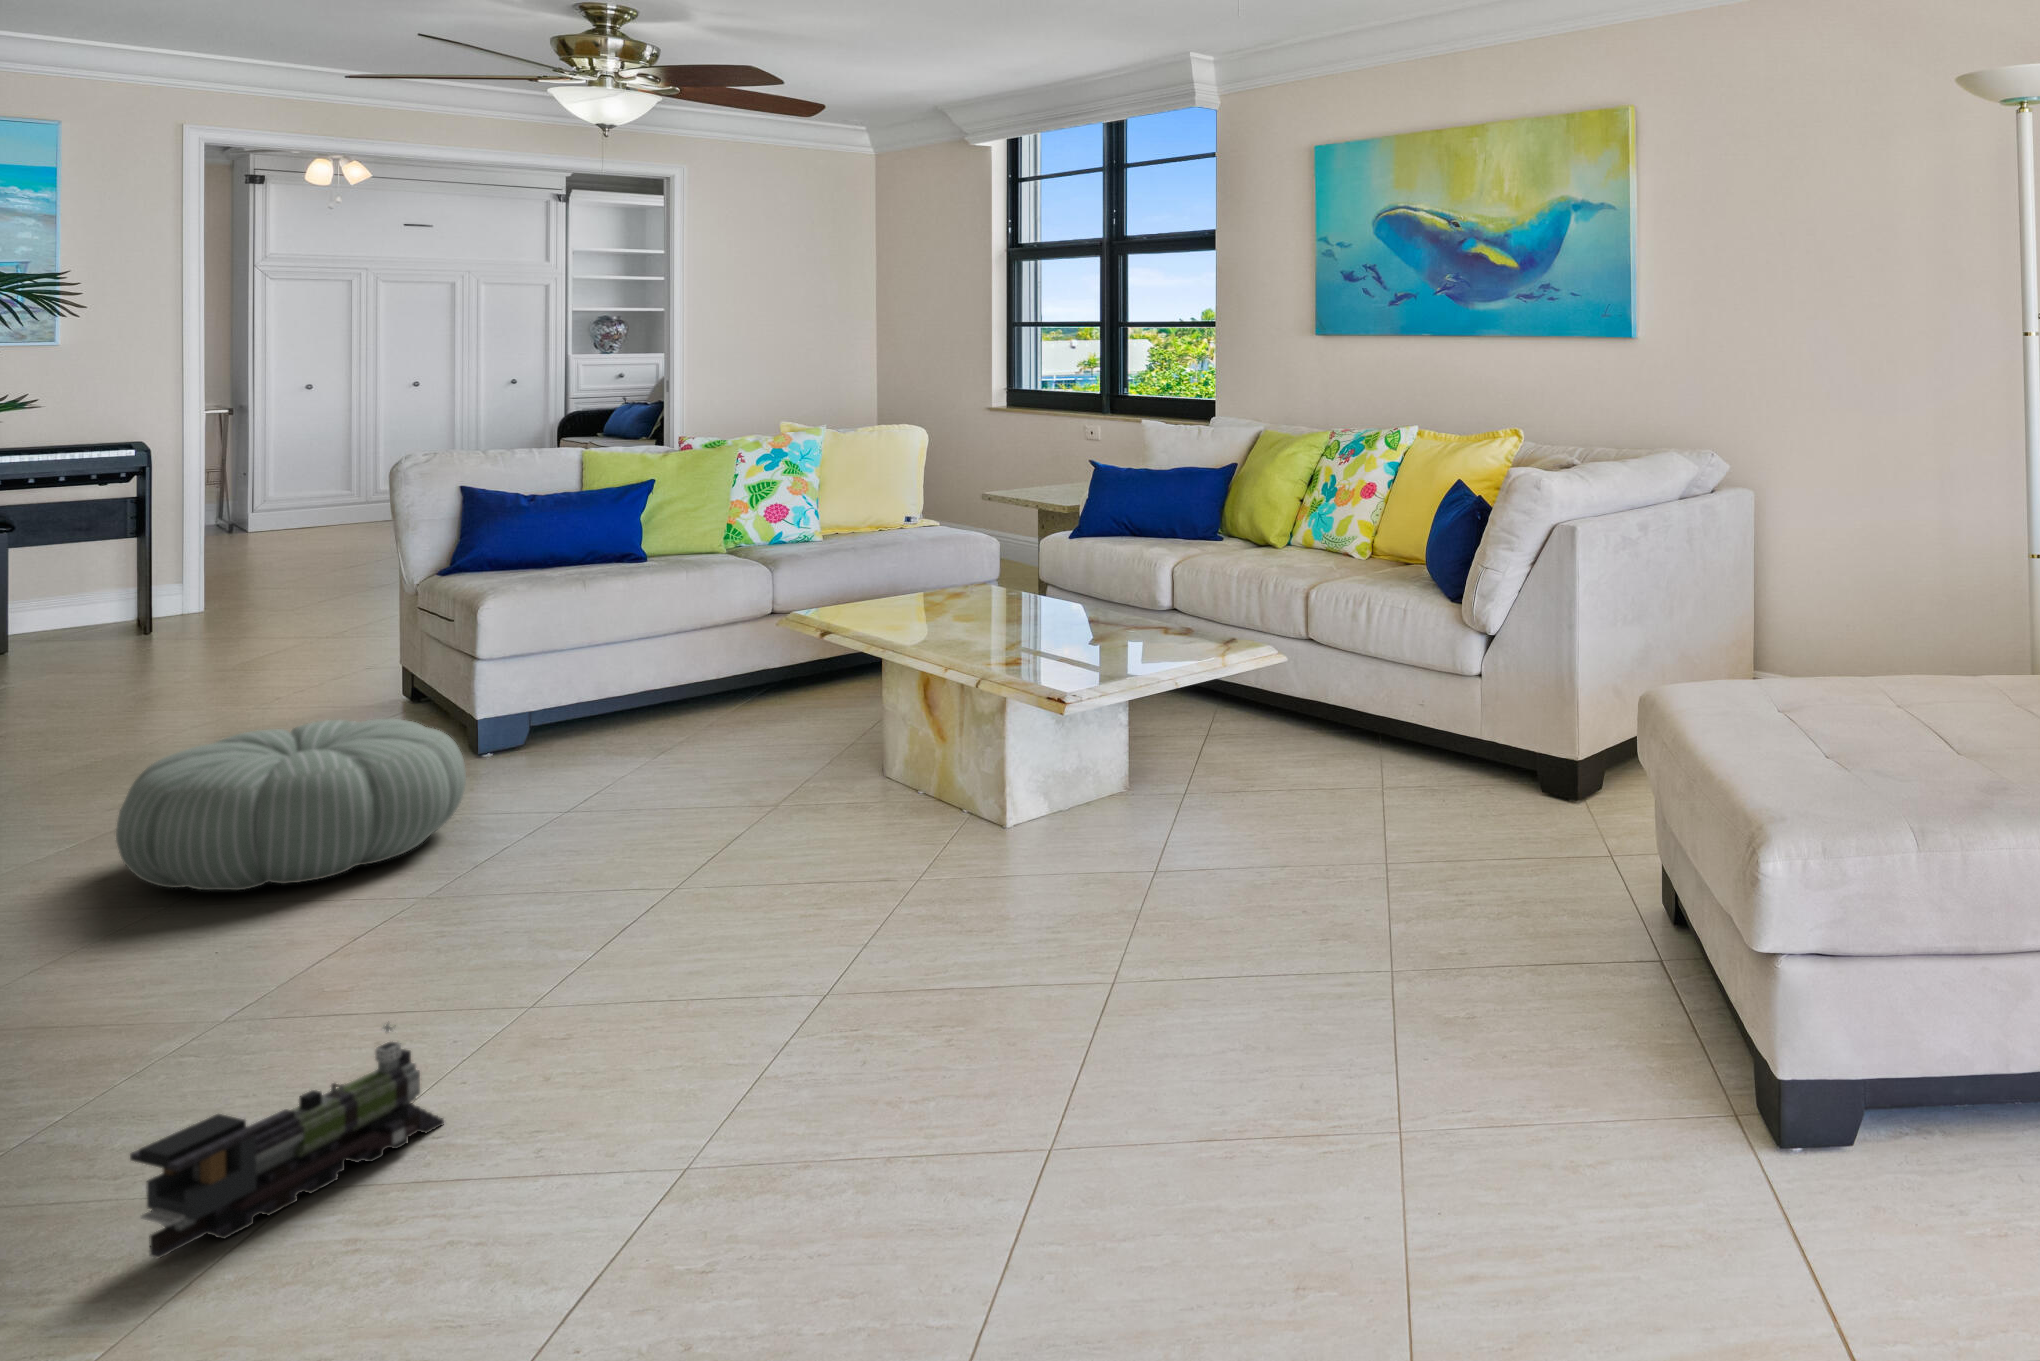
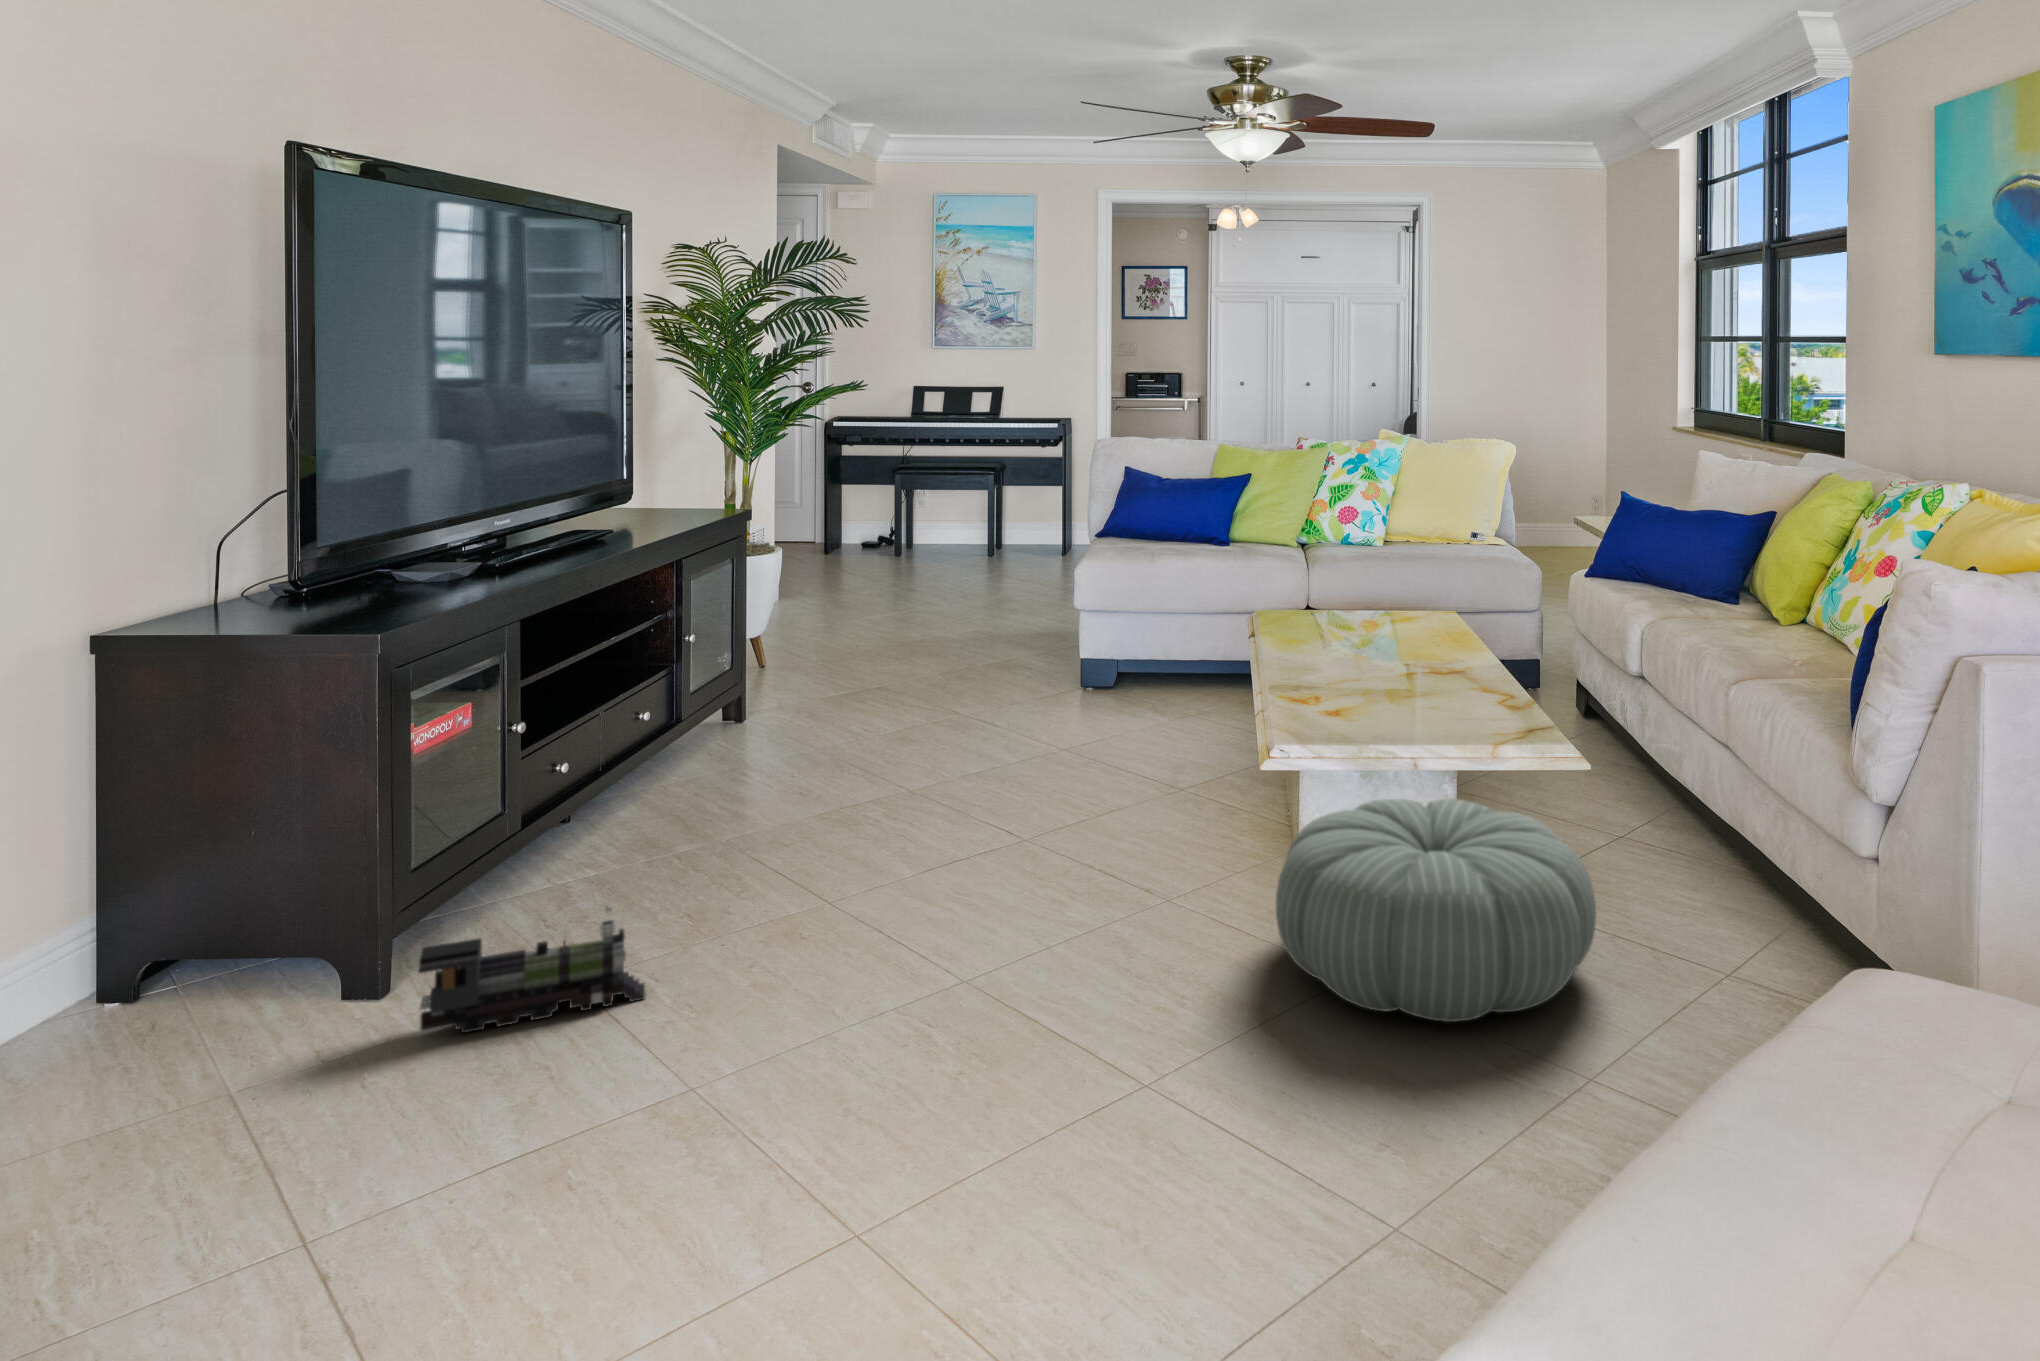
pouf: present [116,719,466,890] -> present [1276,799,1596,1022]

